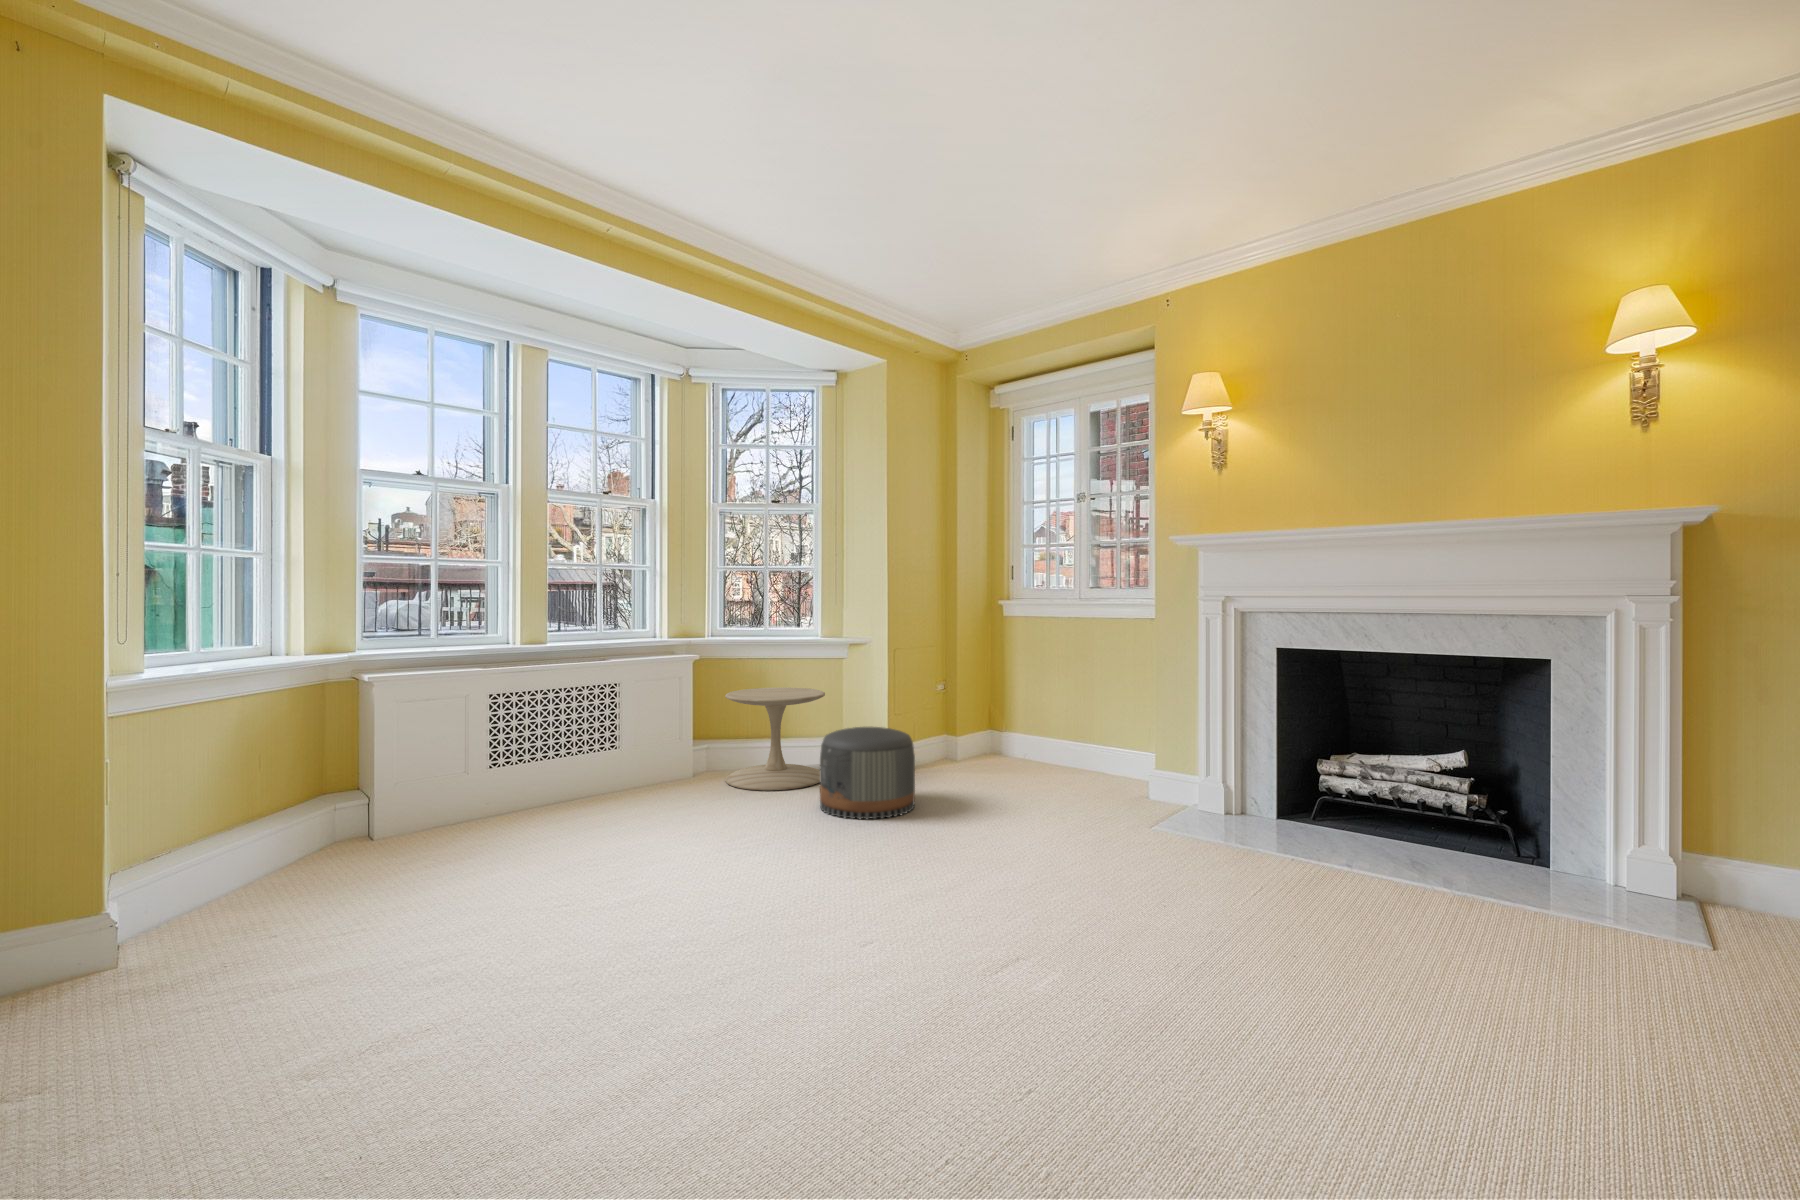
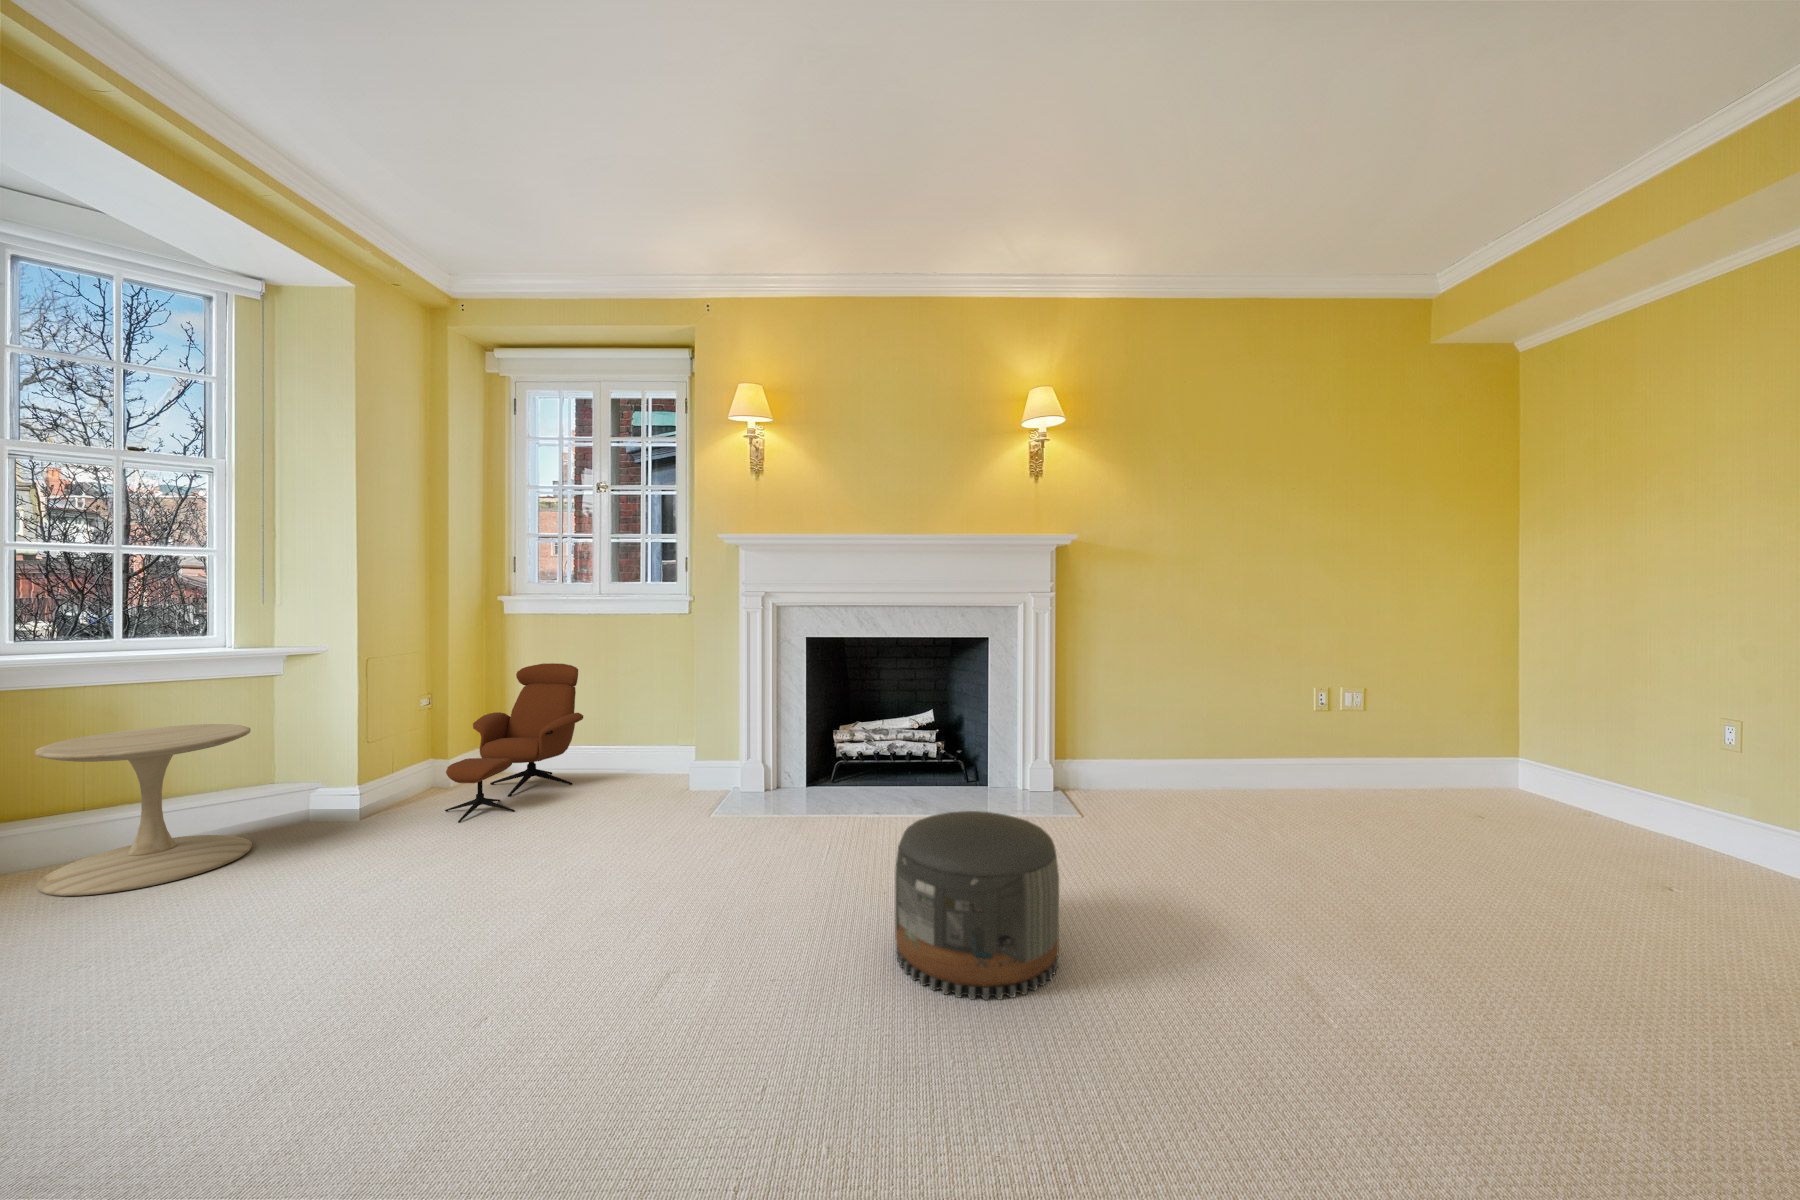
lounge chair: none [943,662,1059,789] -> present [445,663,583,823]
pouf: present [820,727,915,819] -> present [895,811,1059,1000]

